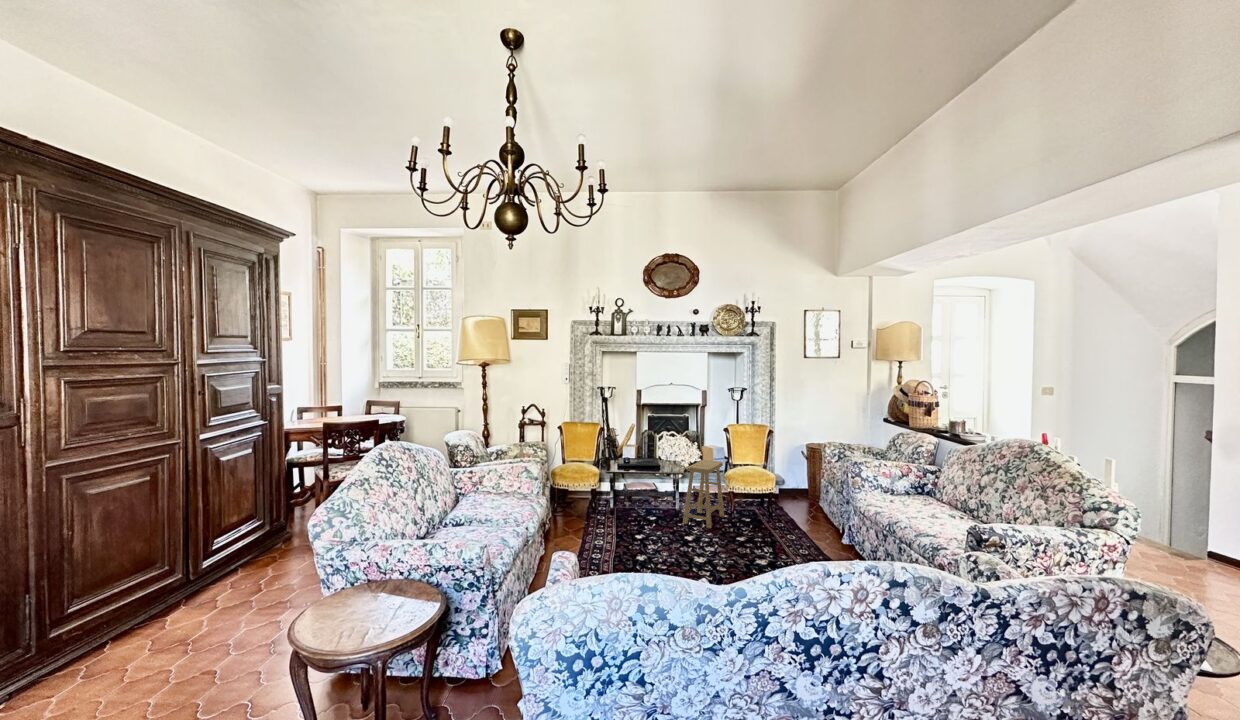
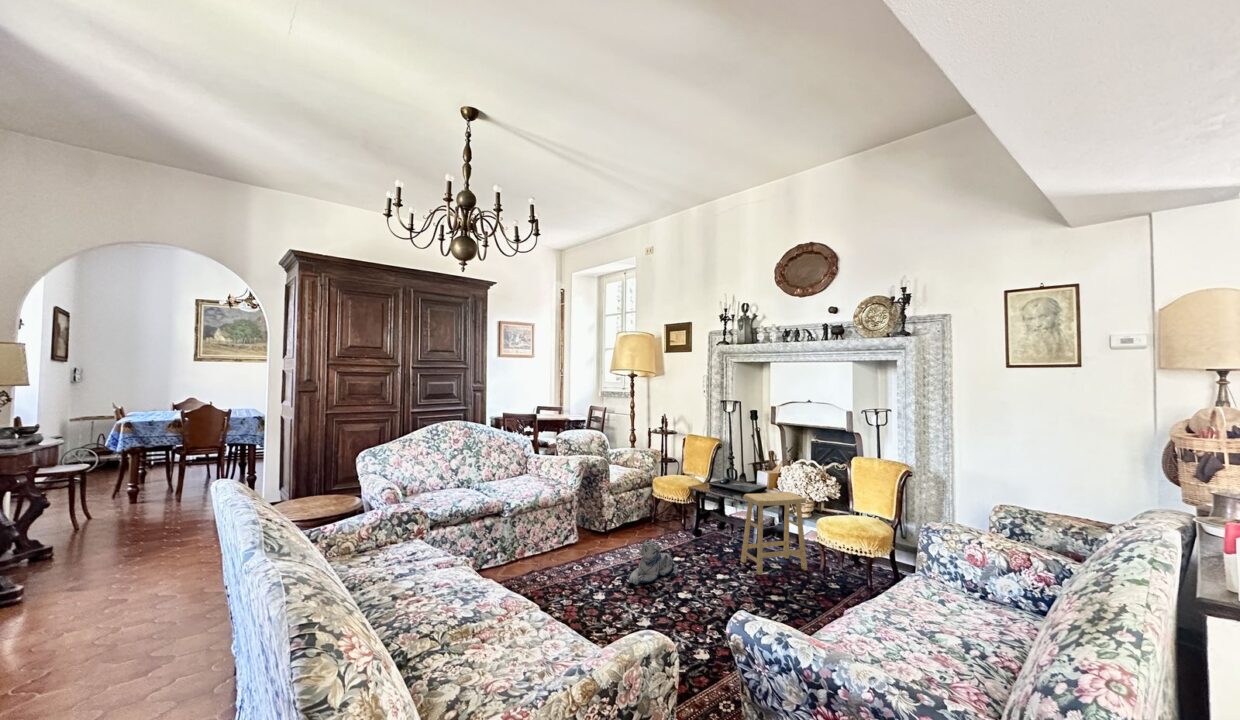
plush toy: none [641,521,674,564] -> present [629,540,678,585]

